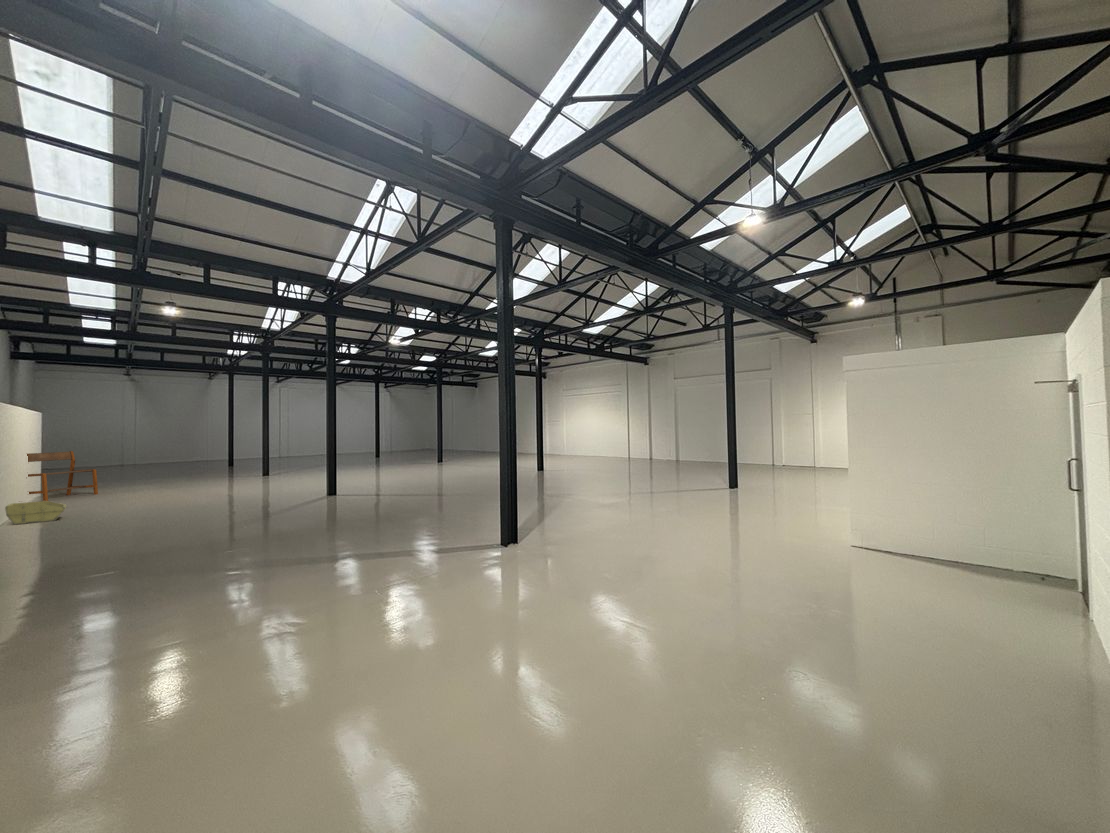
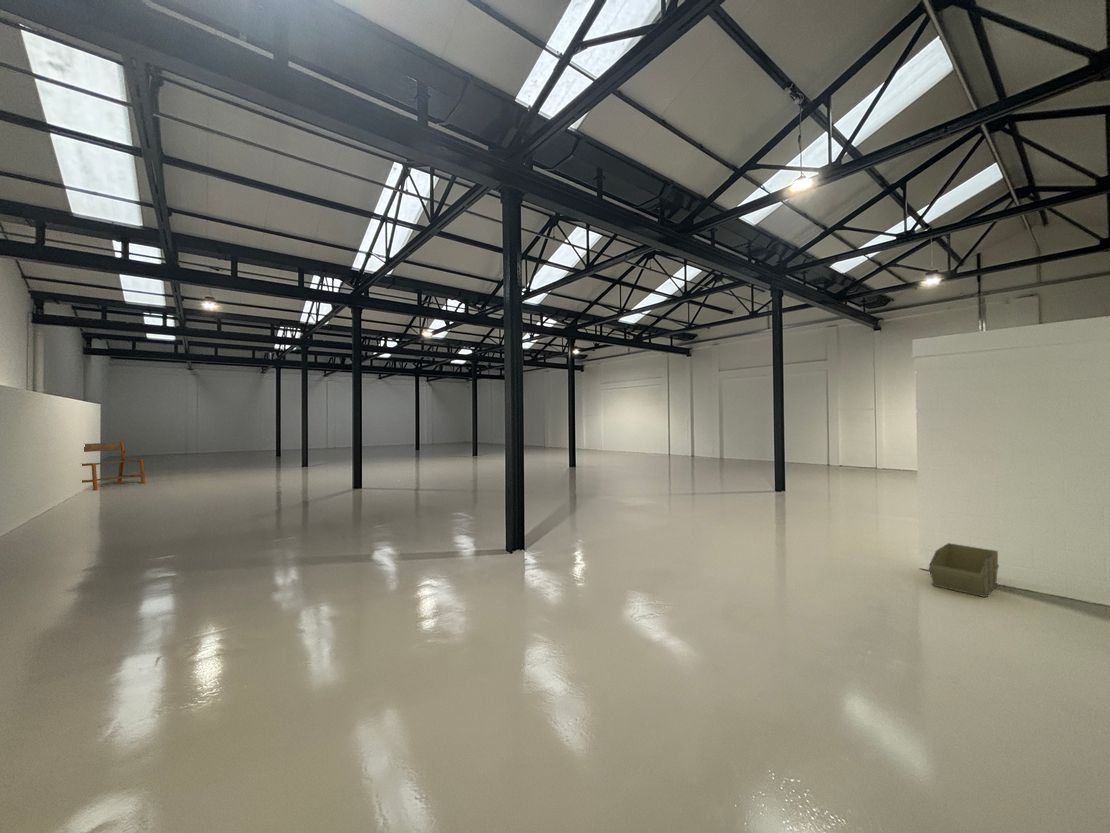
storage bin: present [5,501,66,525] -> present [929,543,999,597]

